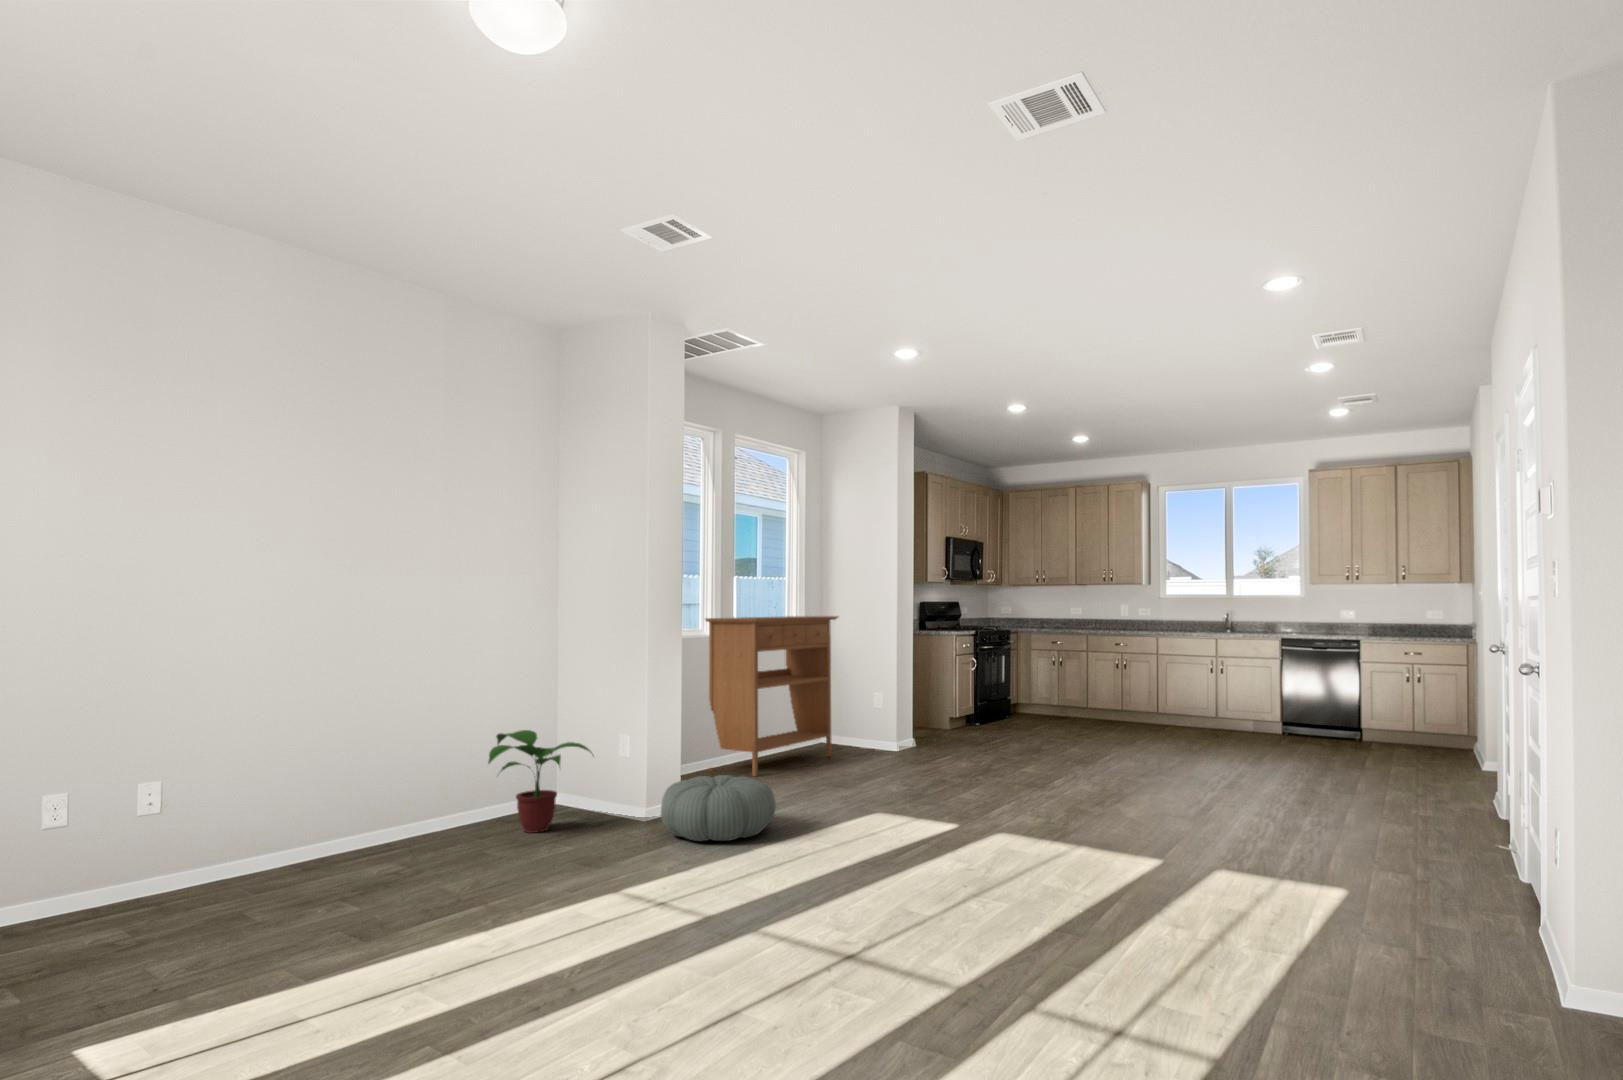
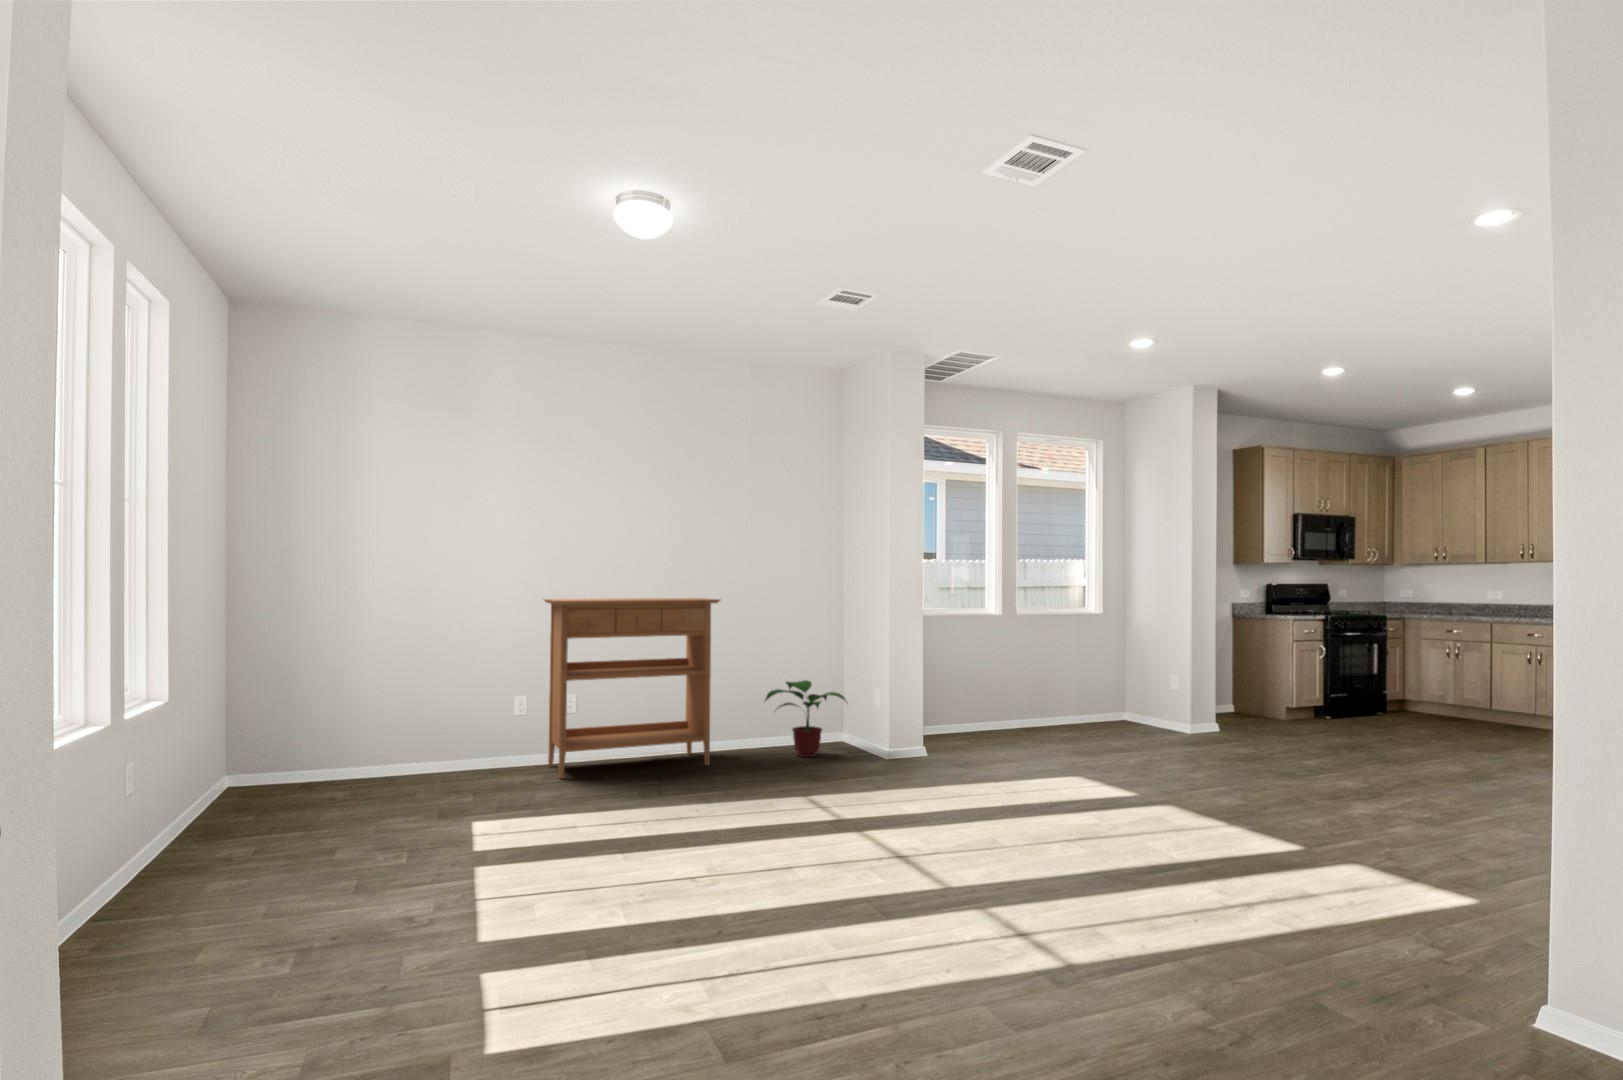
console table: present [705,616,838,776] -> present [544,598,720,779]
pouf: present [661,775,775,841] -> none [883,729,979,781]

